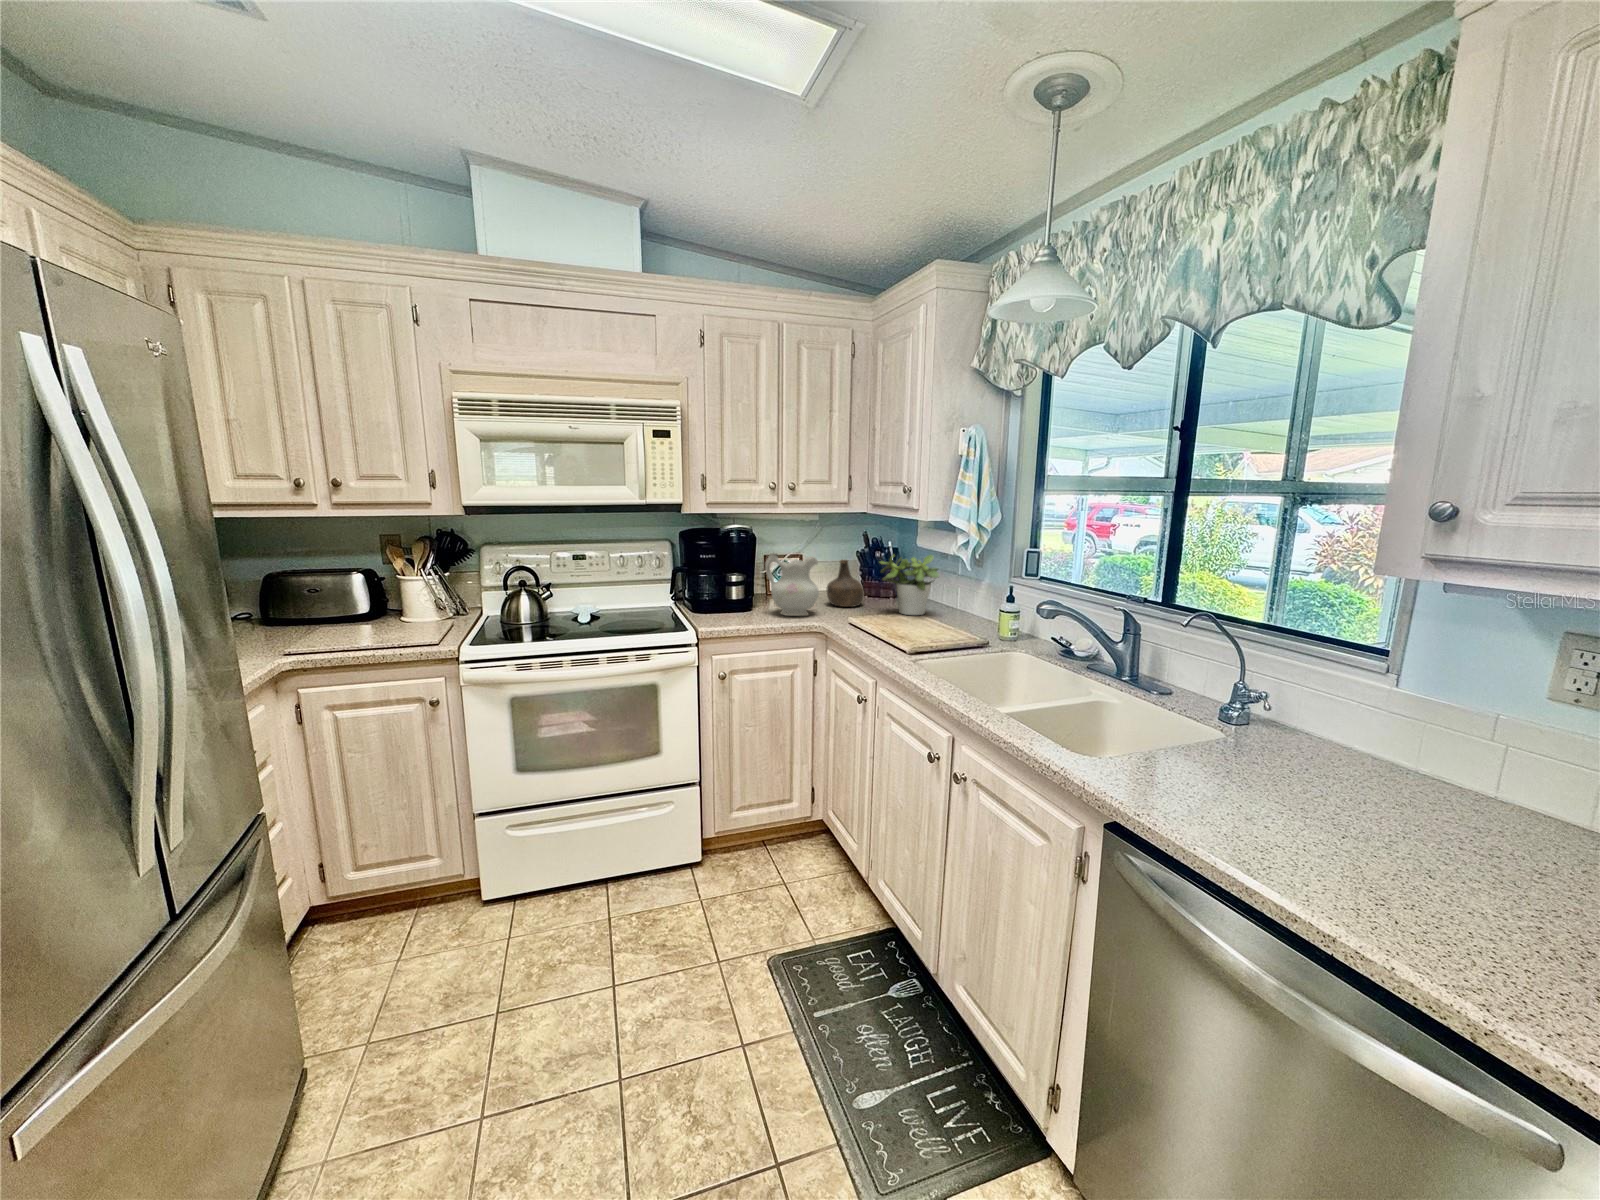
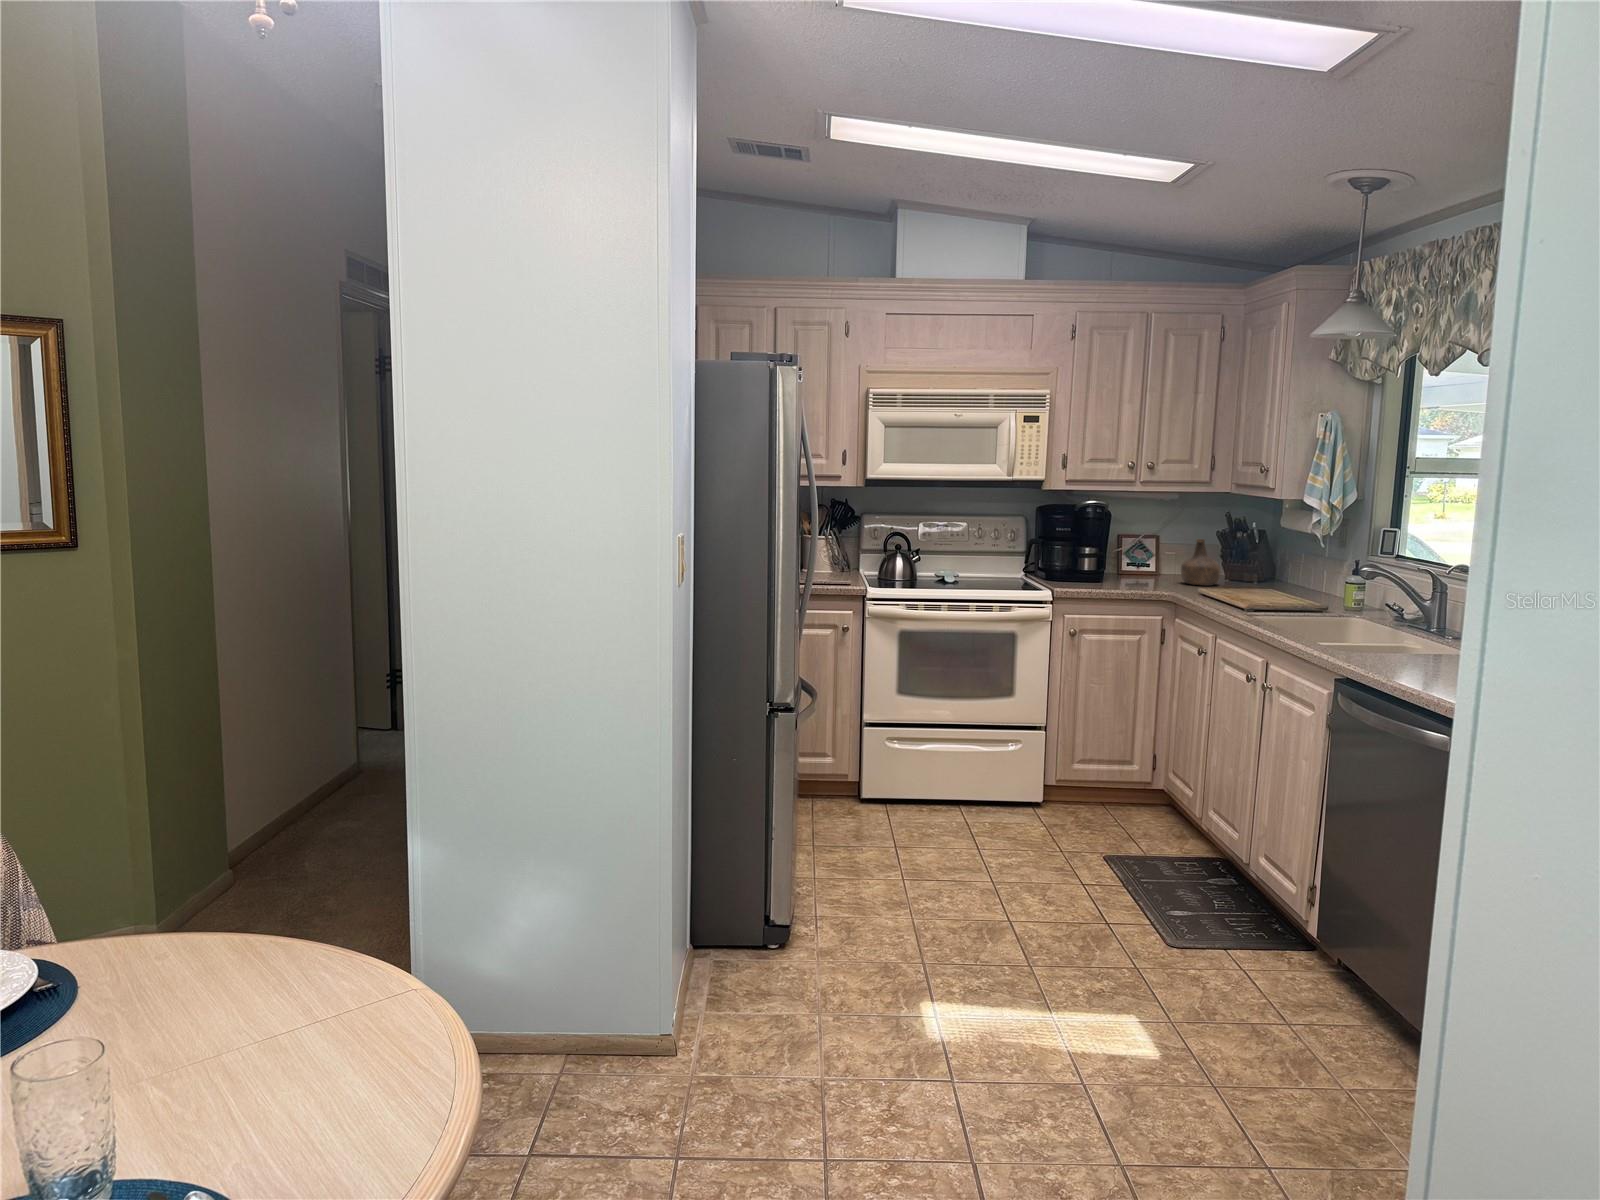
ceramic pitcher: present [765,553,819,616] -> none [1119,528,1171,588]
potted plant: present [879,555,940,615] -> none [1234,533,1296,593]

